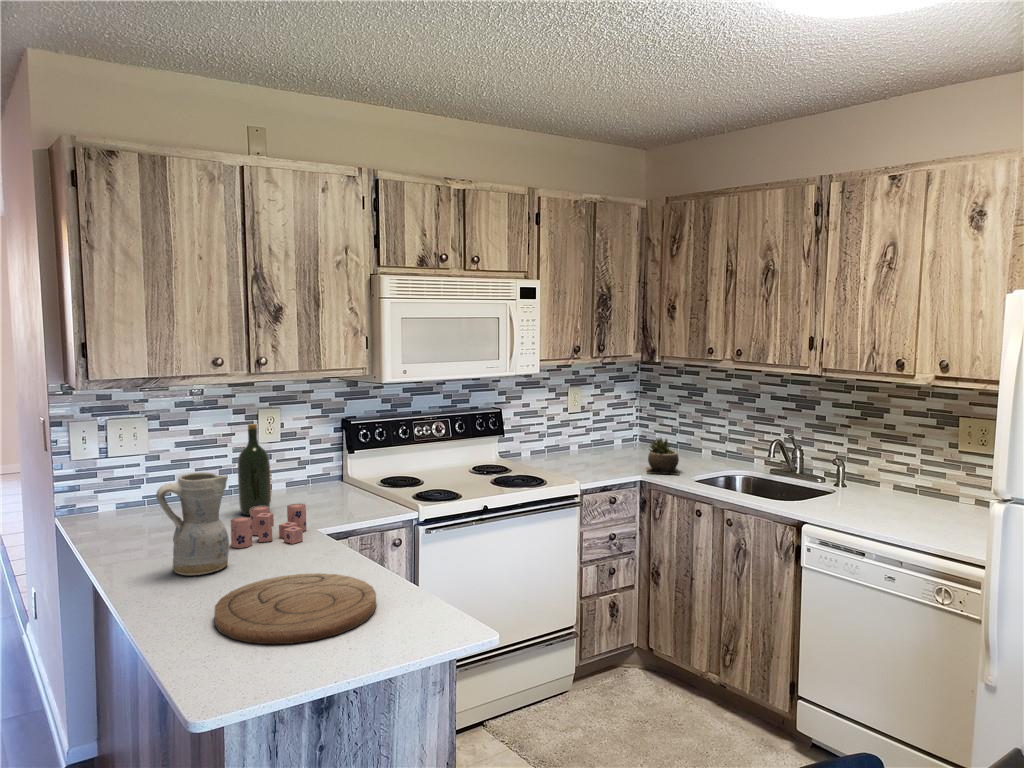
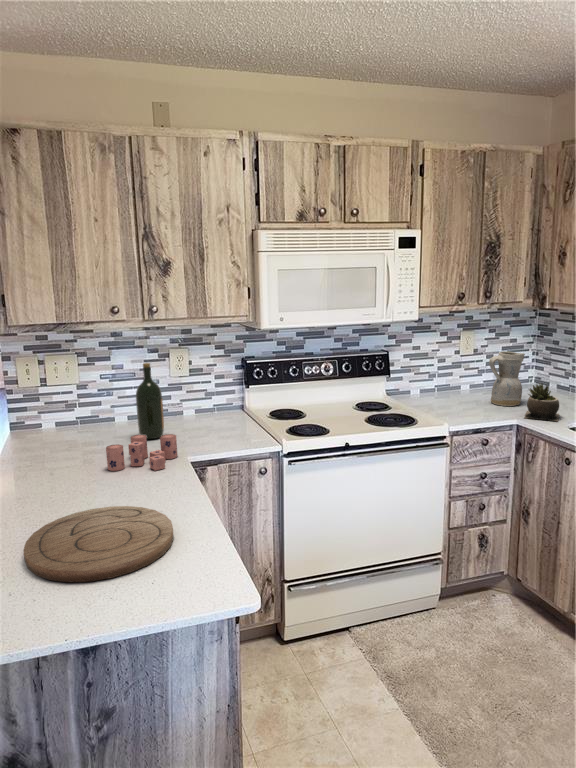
ceramic pitcher: present [156,472,229,575] -> present [489,351,525,406]

